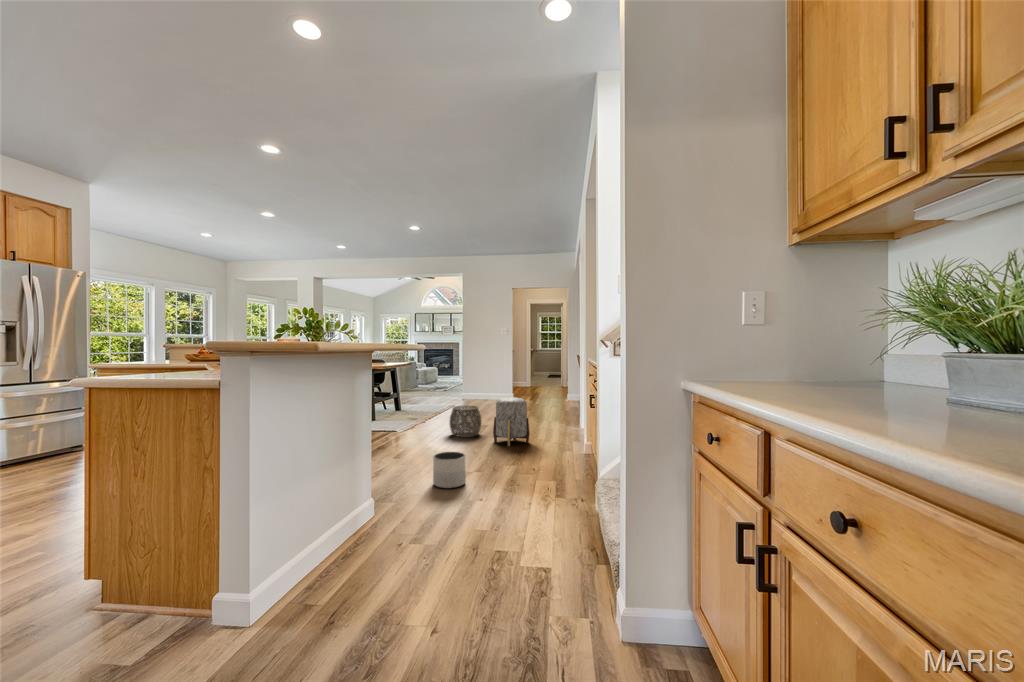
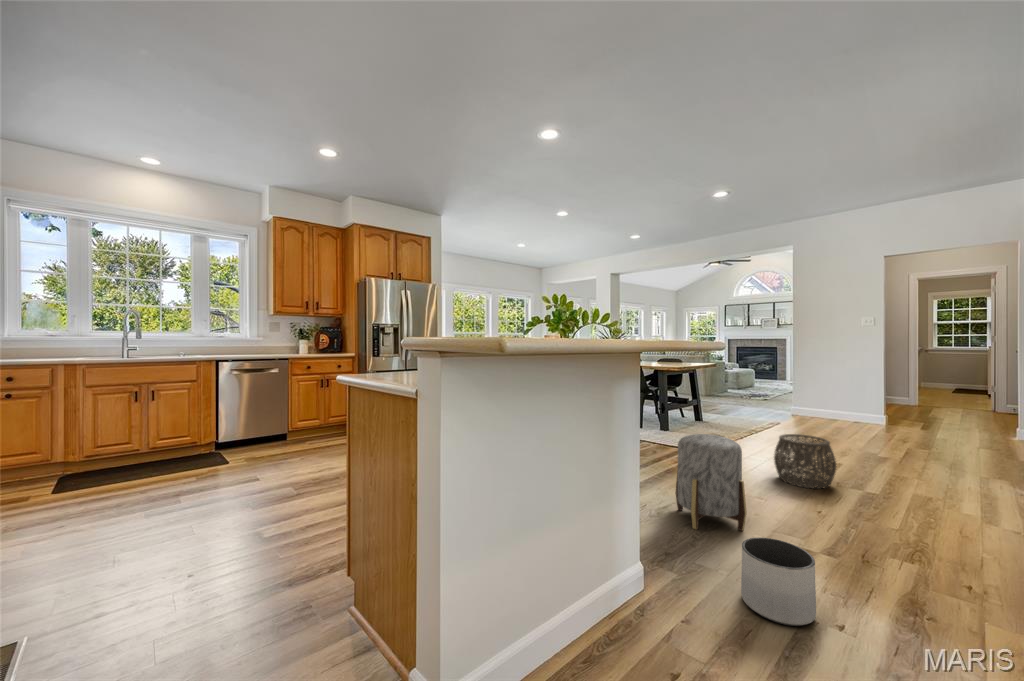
stool: present [493,397,530,446] -> present [675,434,747,531]

